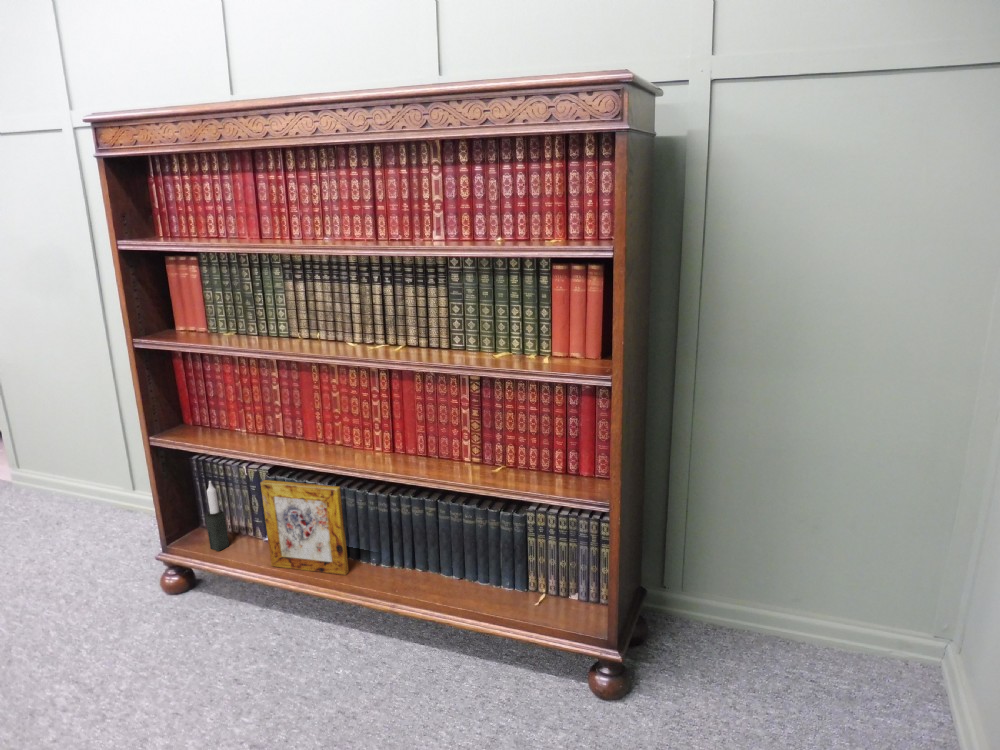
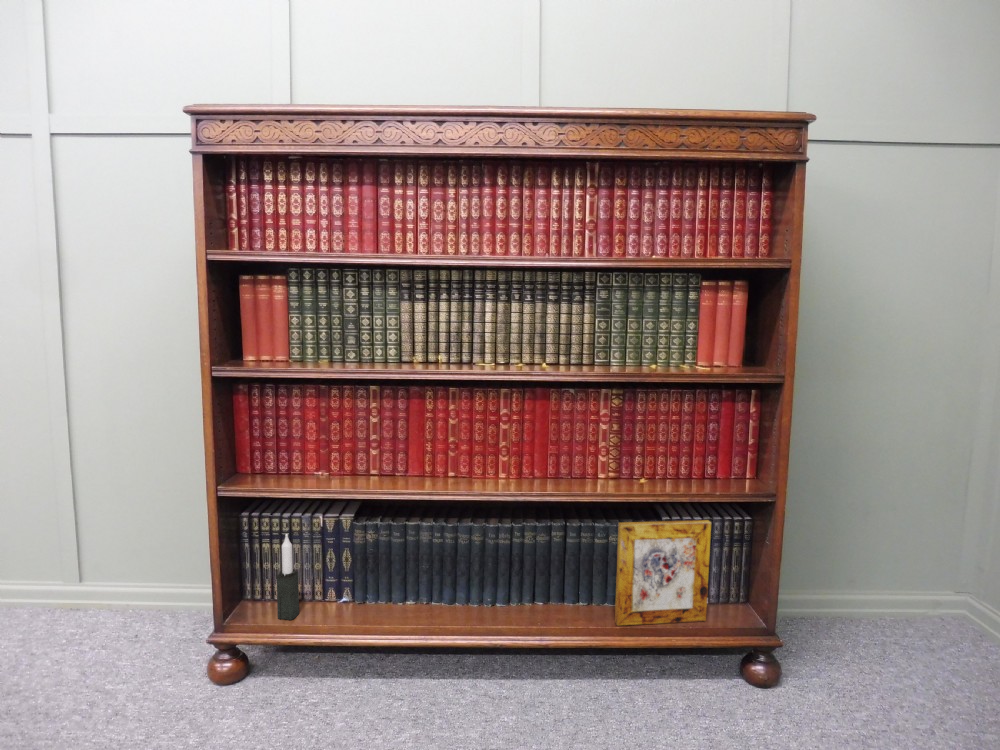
picture frame: present [261,480,349,575] -> present [615,520,711,625]

